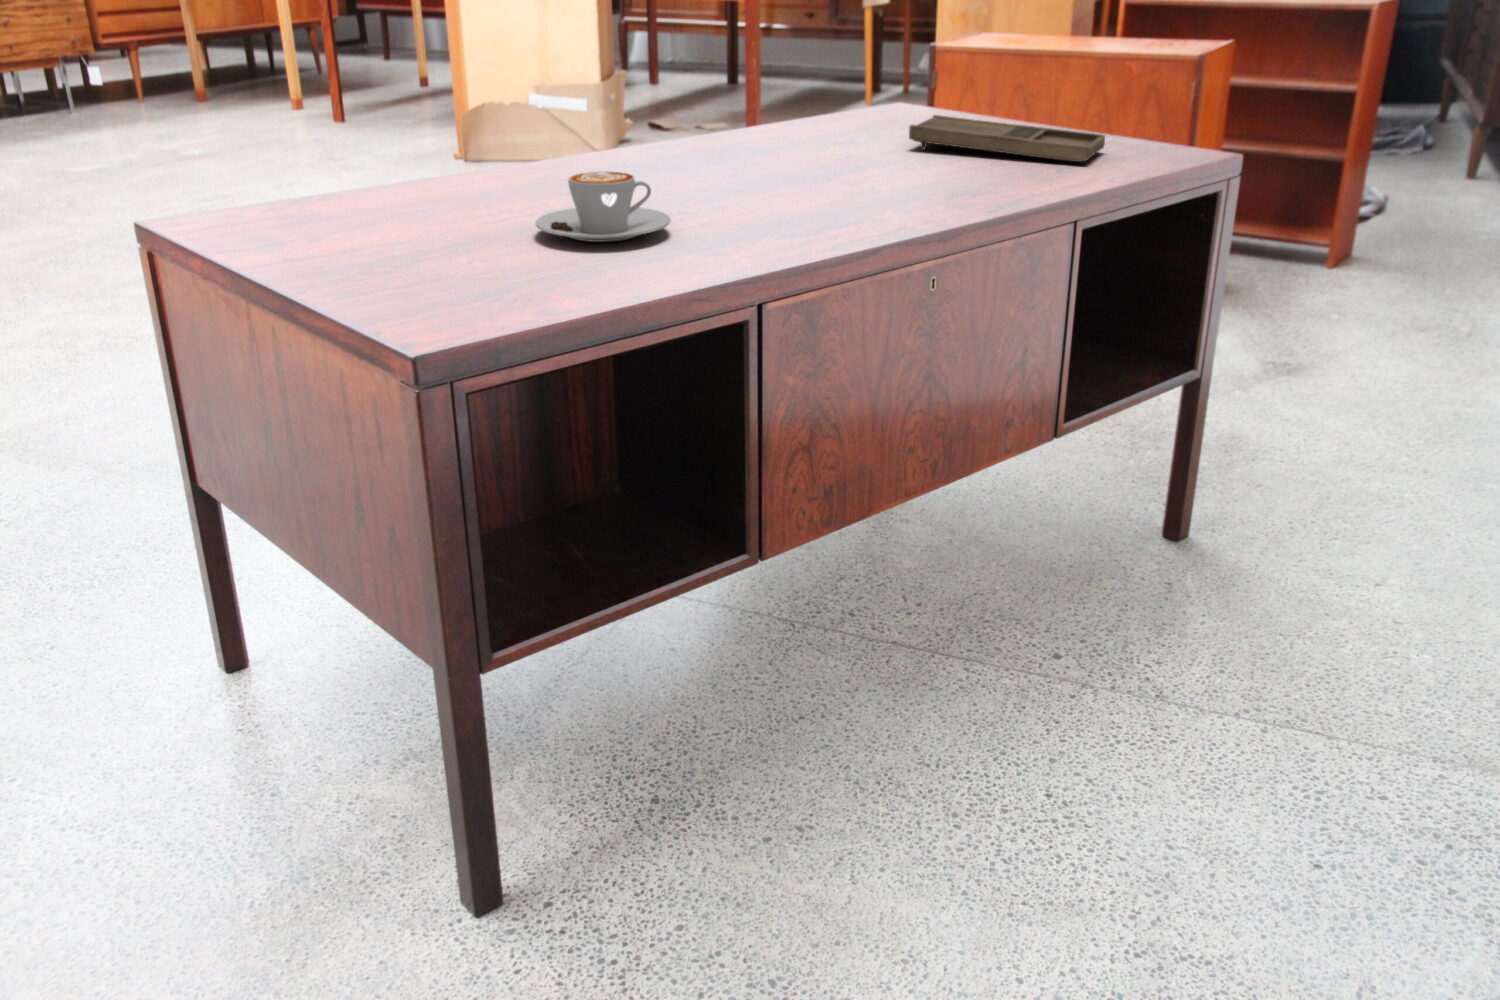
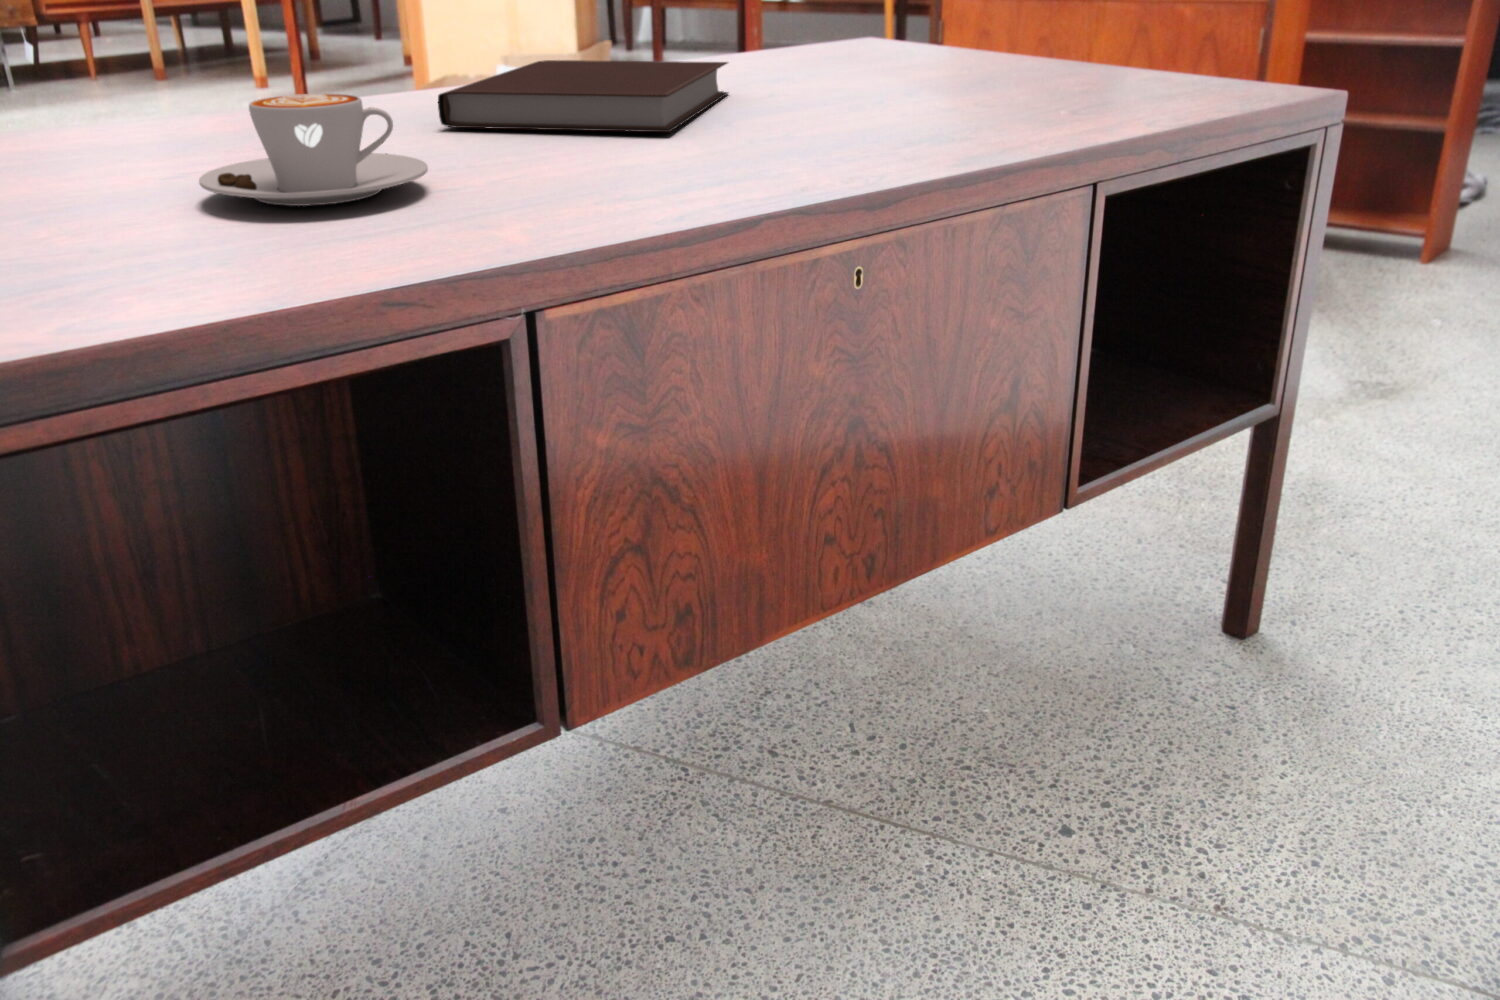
tray: present [909,115,1105,162] -> none [863,42,1146,100]
notebook: none [639,131,817,188] -> present [438,60,728,132]

